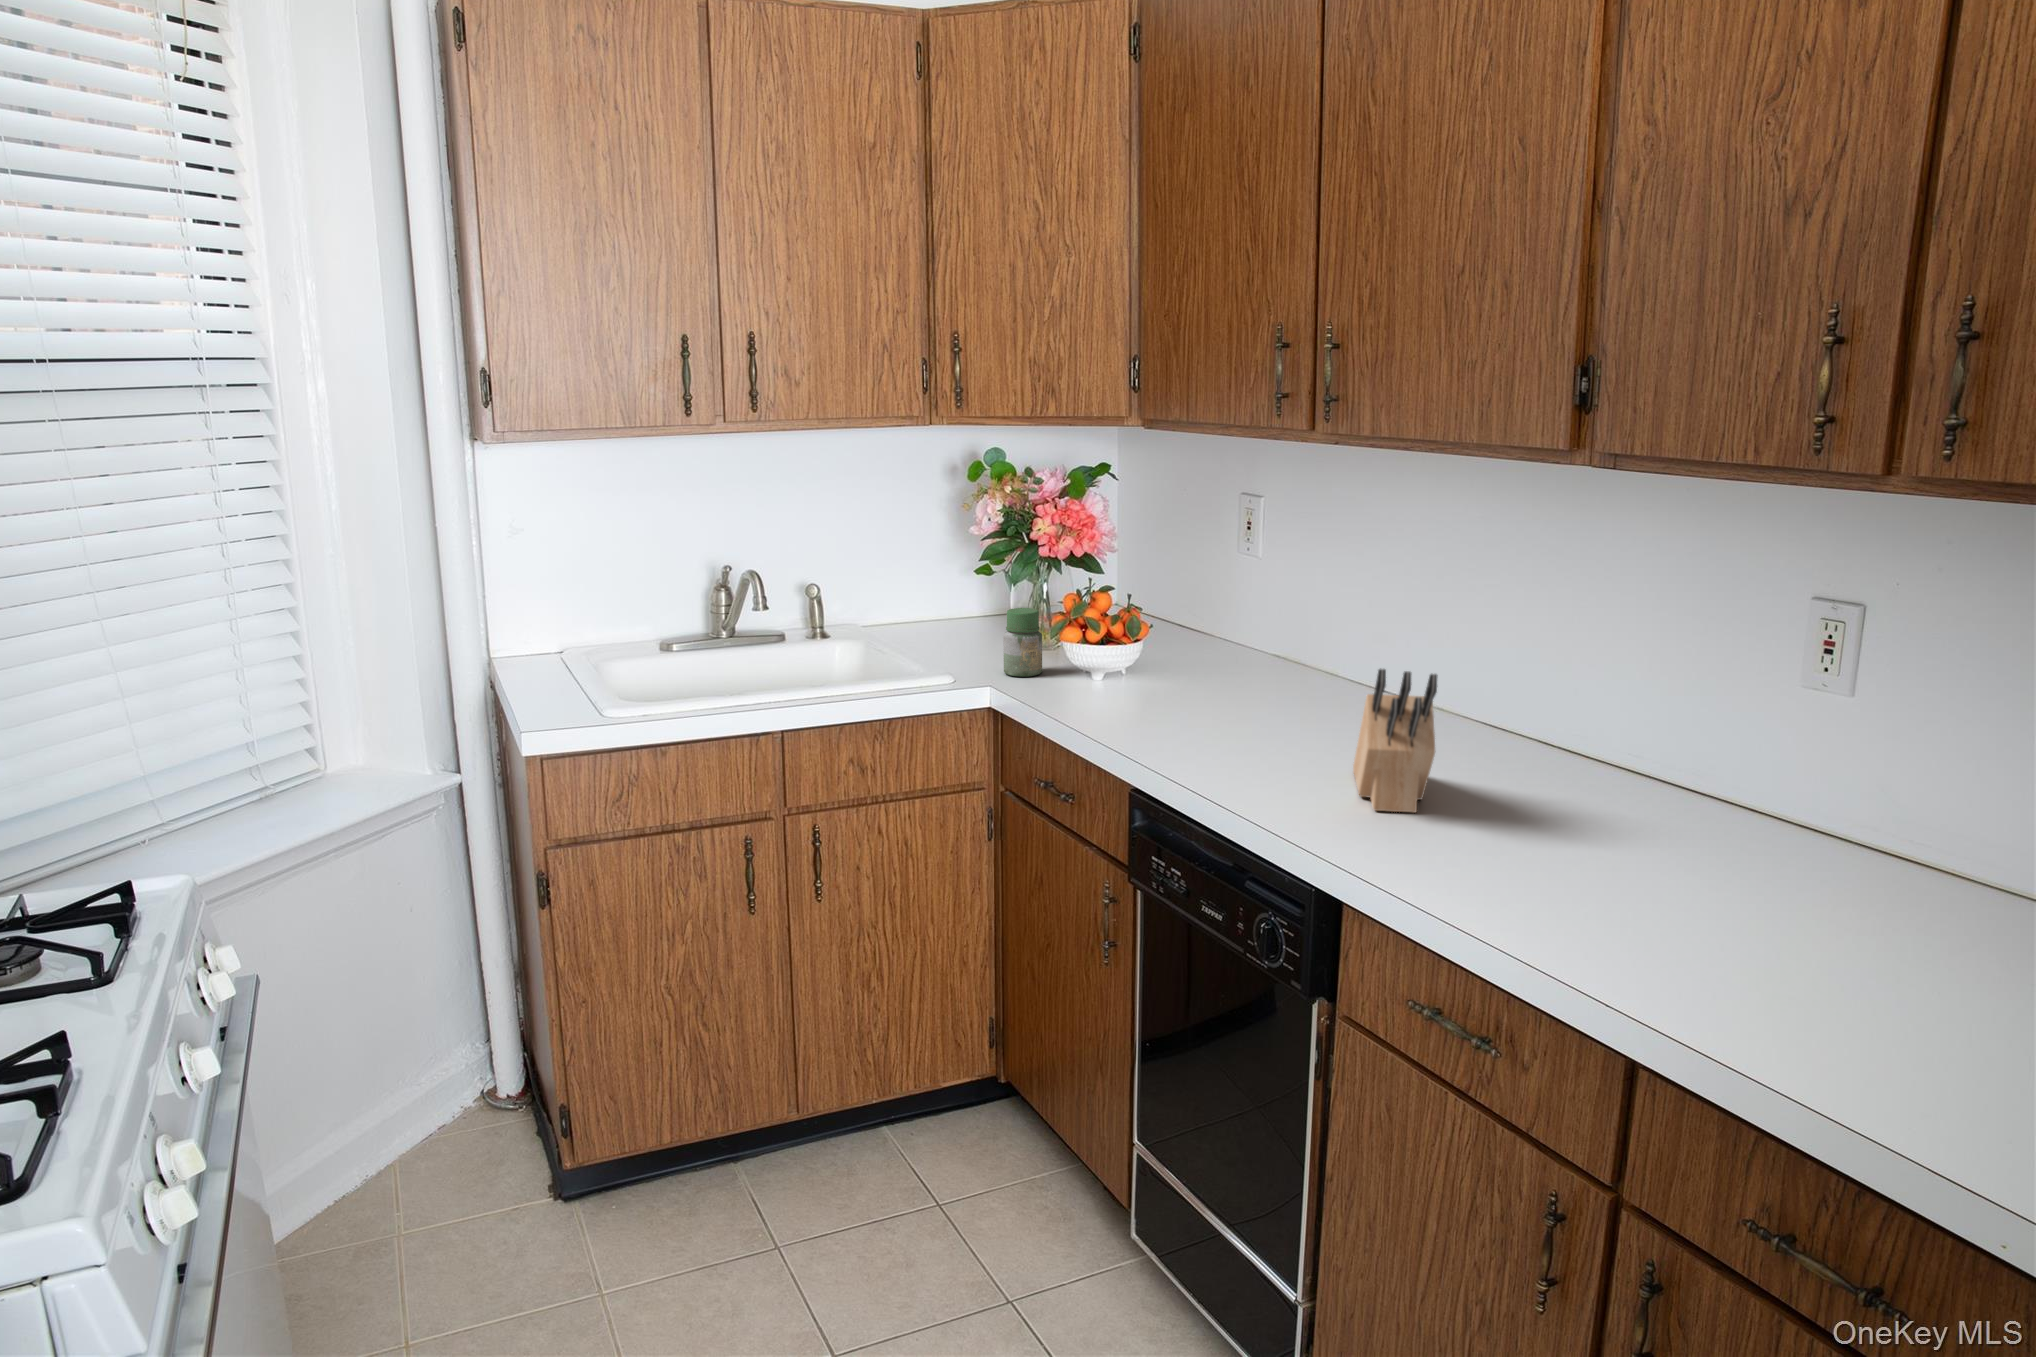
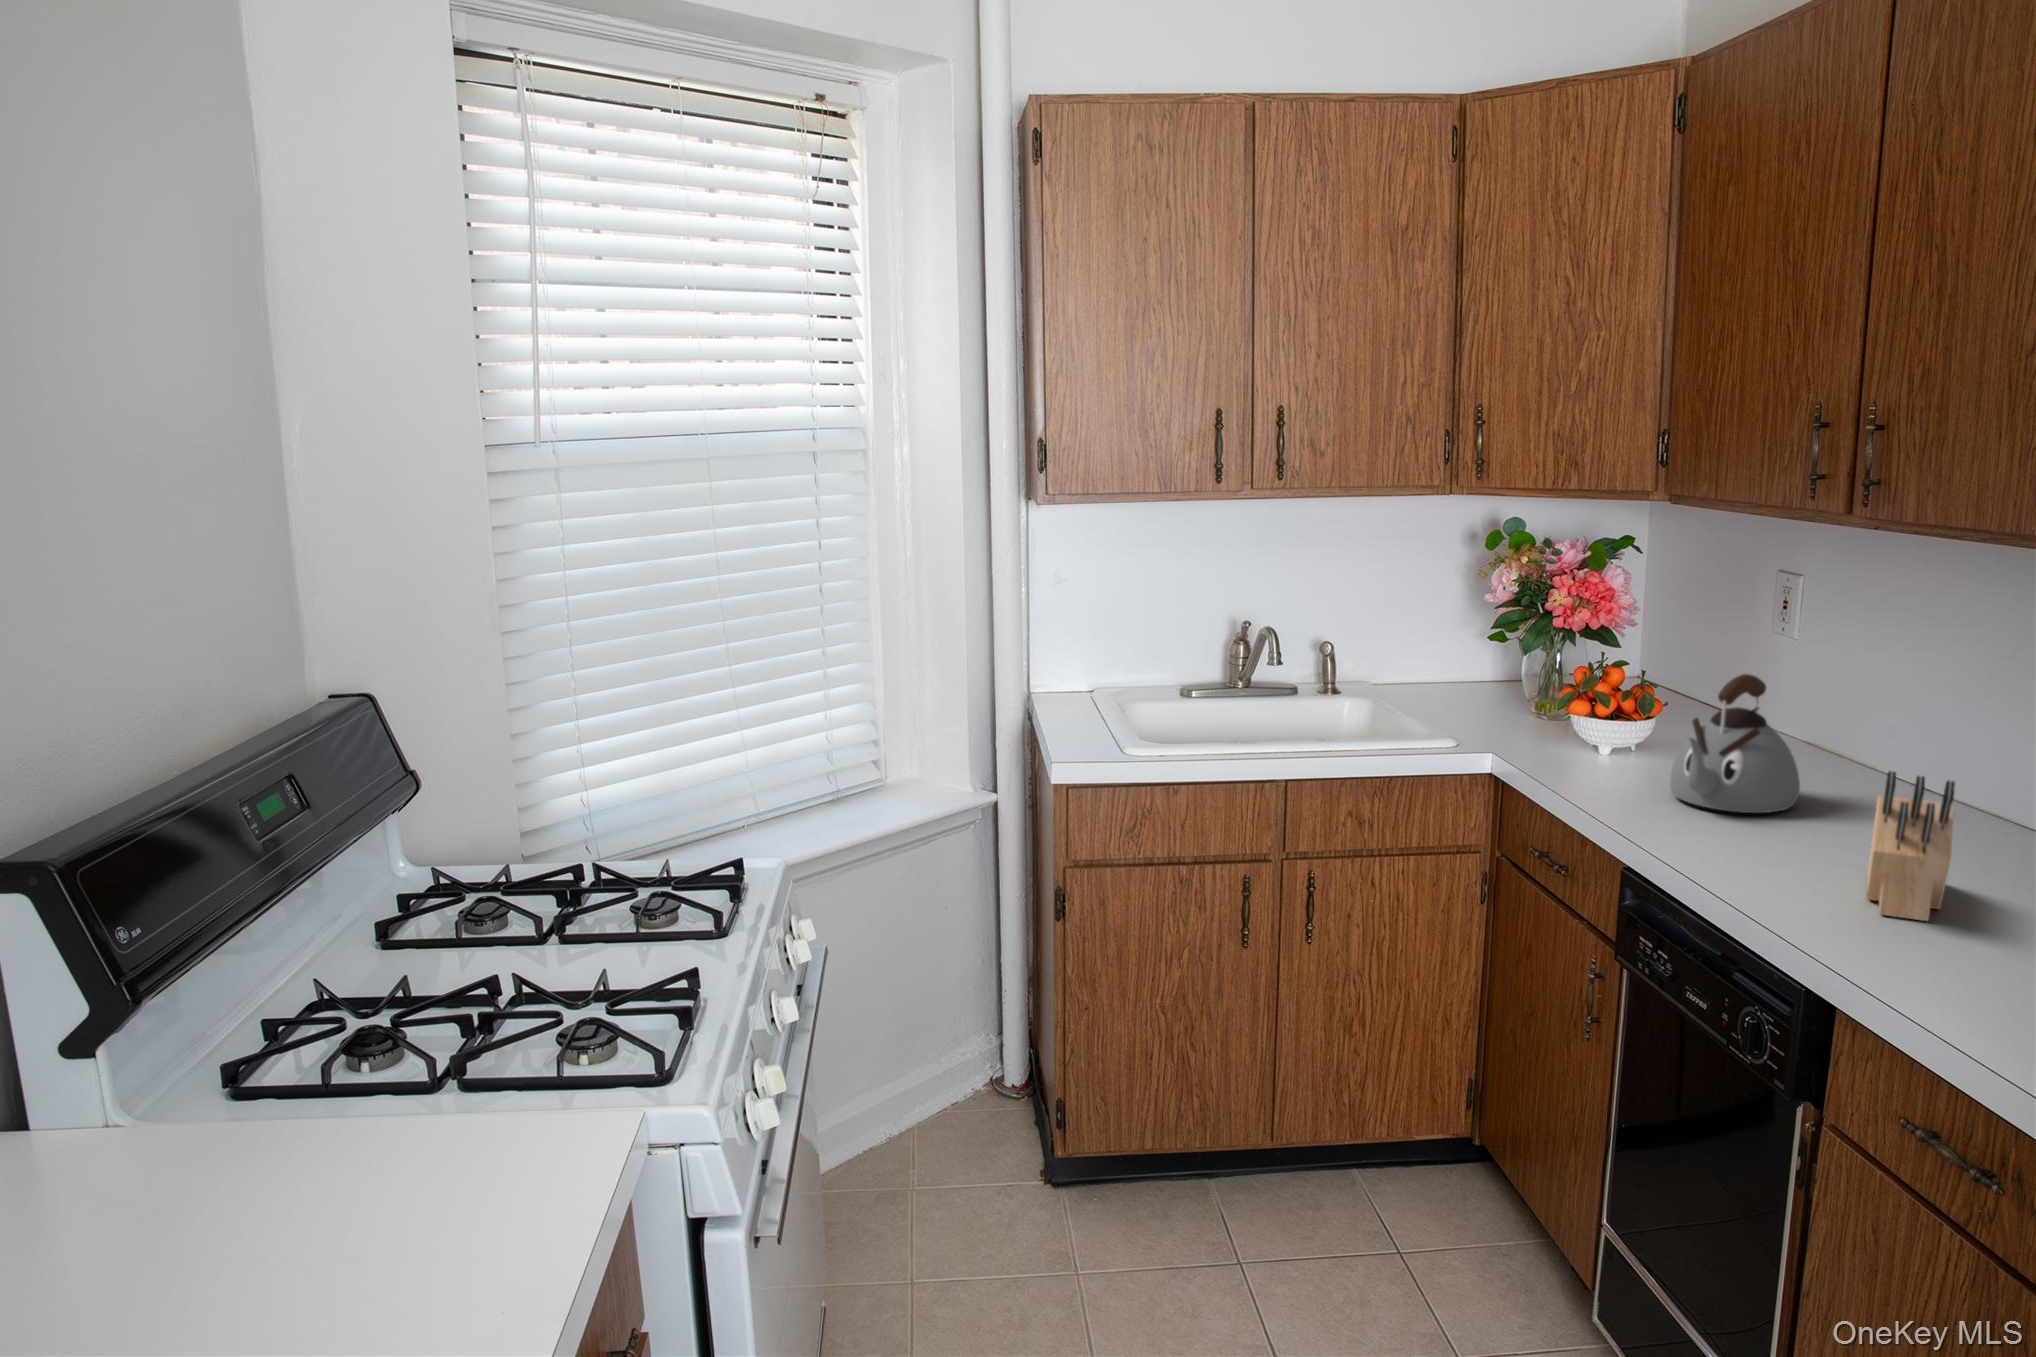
kettle: none [1164,588,1279,724] -> present [1670,674,1800,813]
jar: present [1003,608,1042,677] -> none [1506,678,1549,747]

